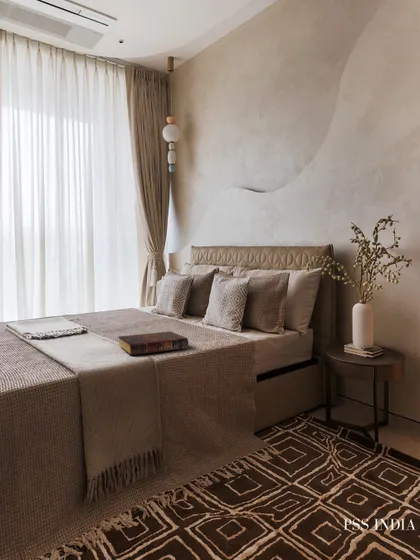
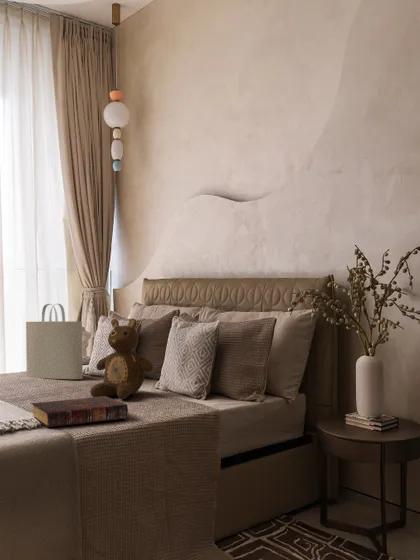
tote bag: none [112,265,152,317] -> present [26,304,83,379]
teddy bear: none [159,275,203,333] -> present [90,319,153,399]

